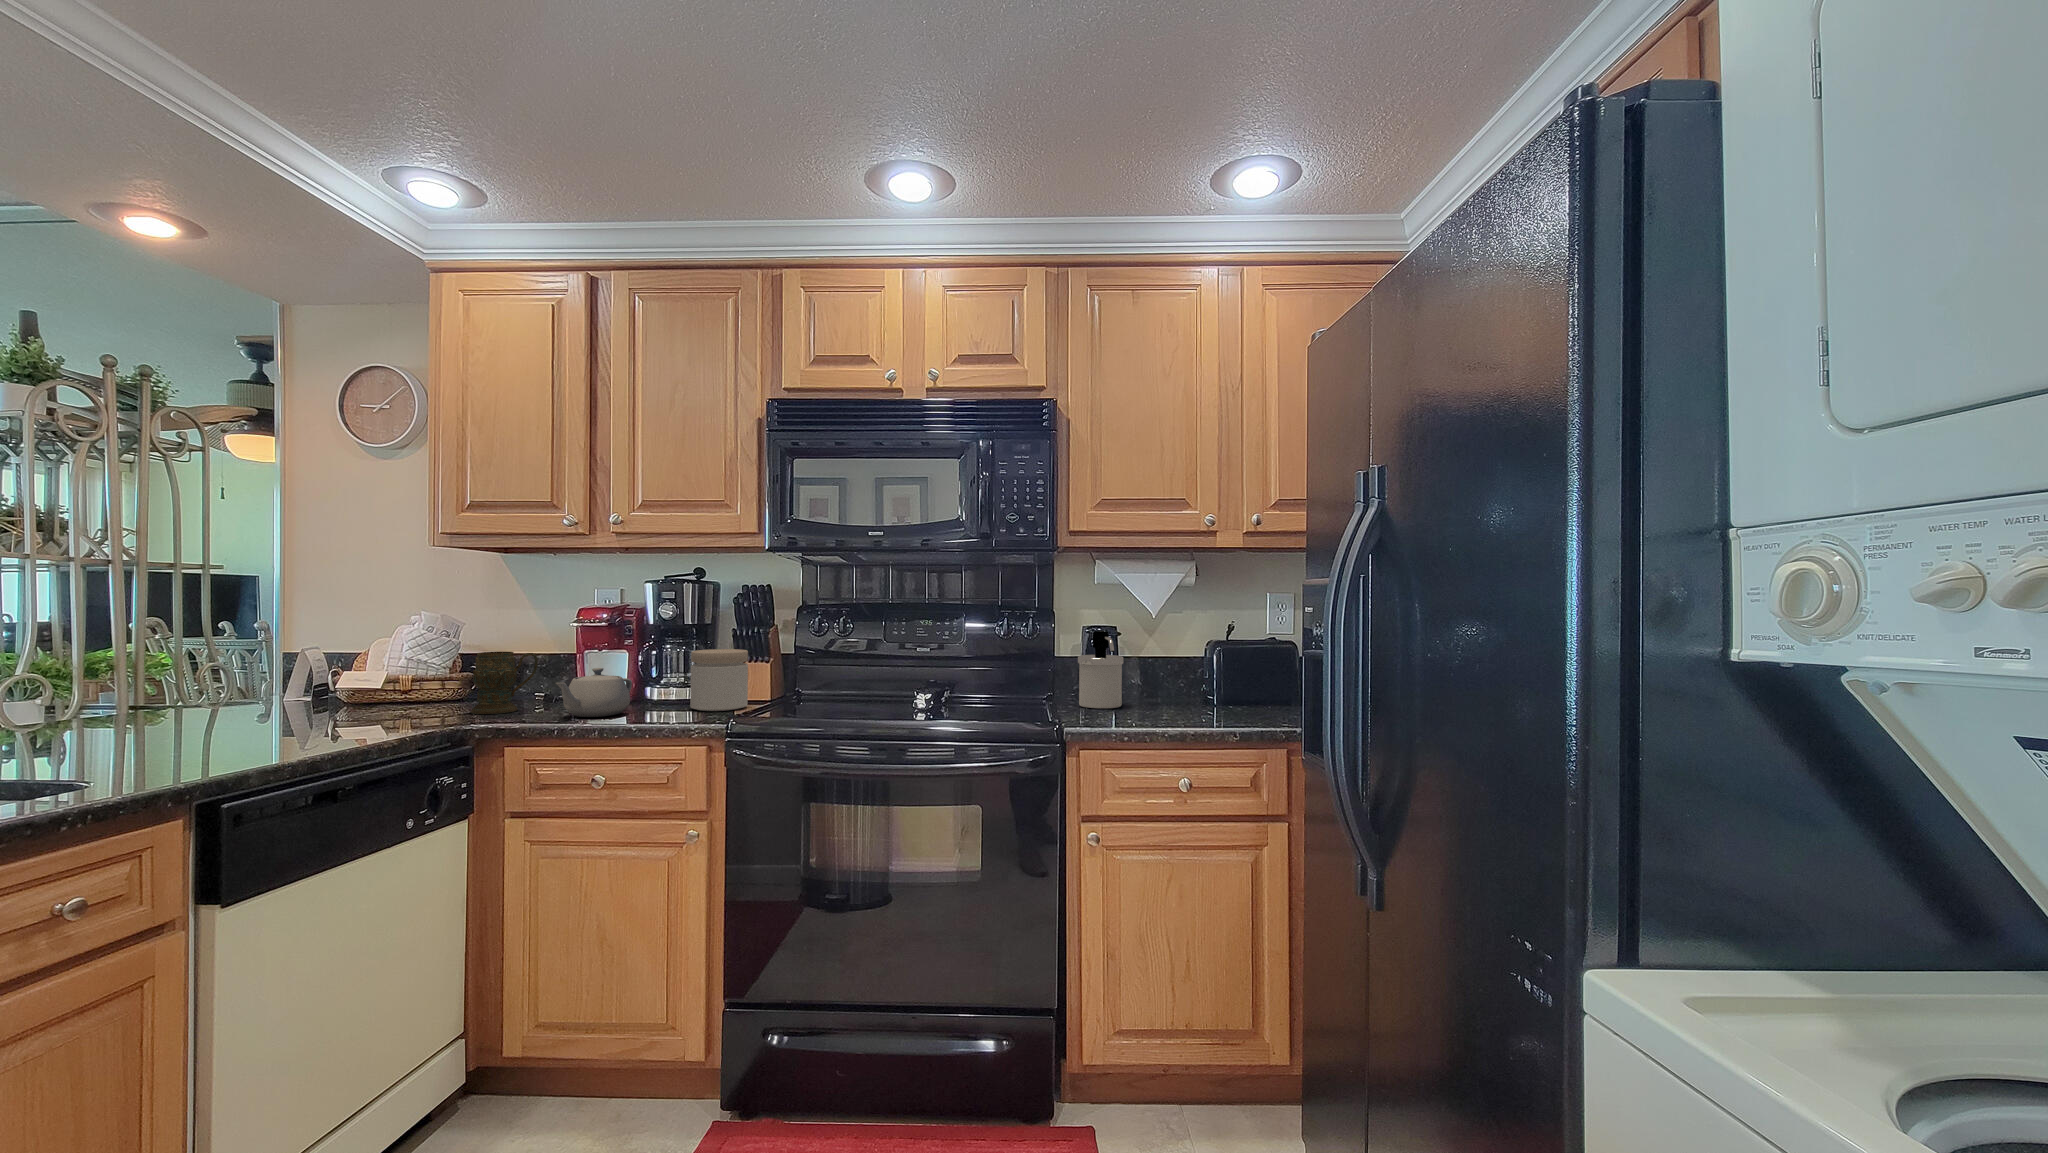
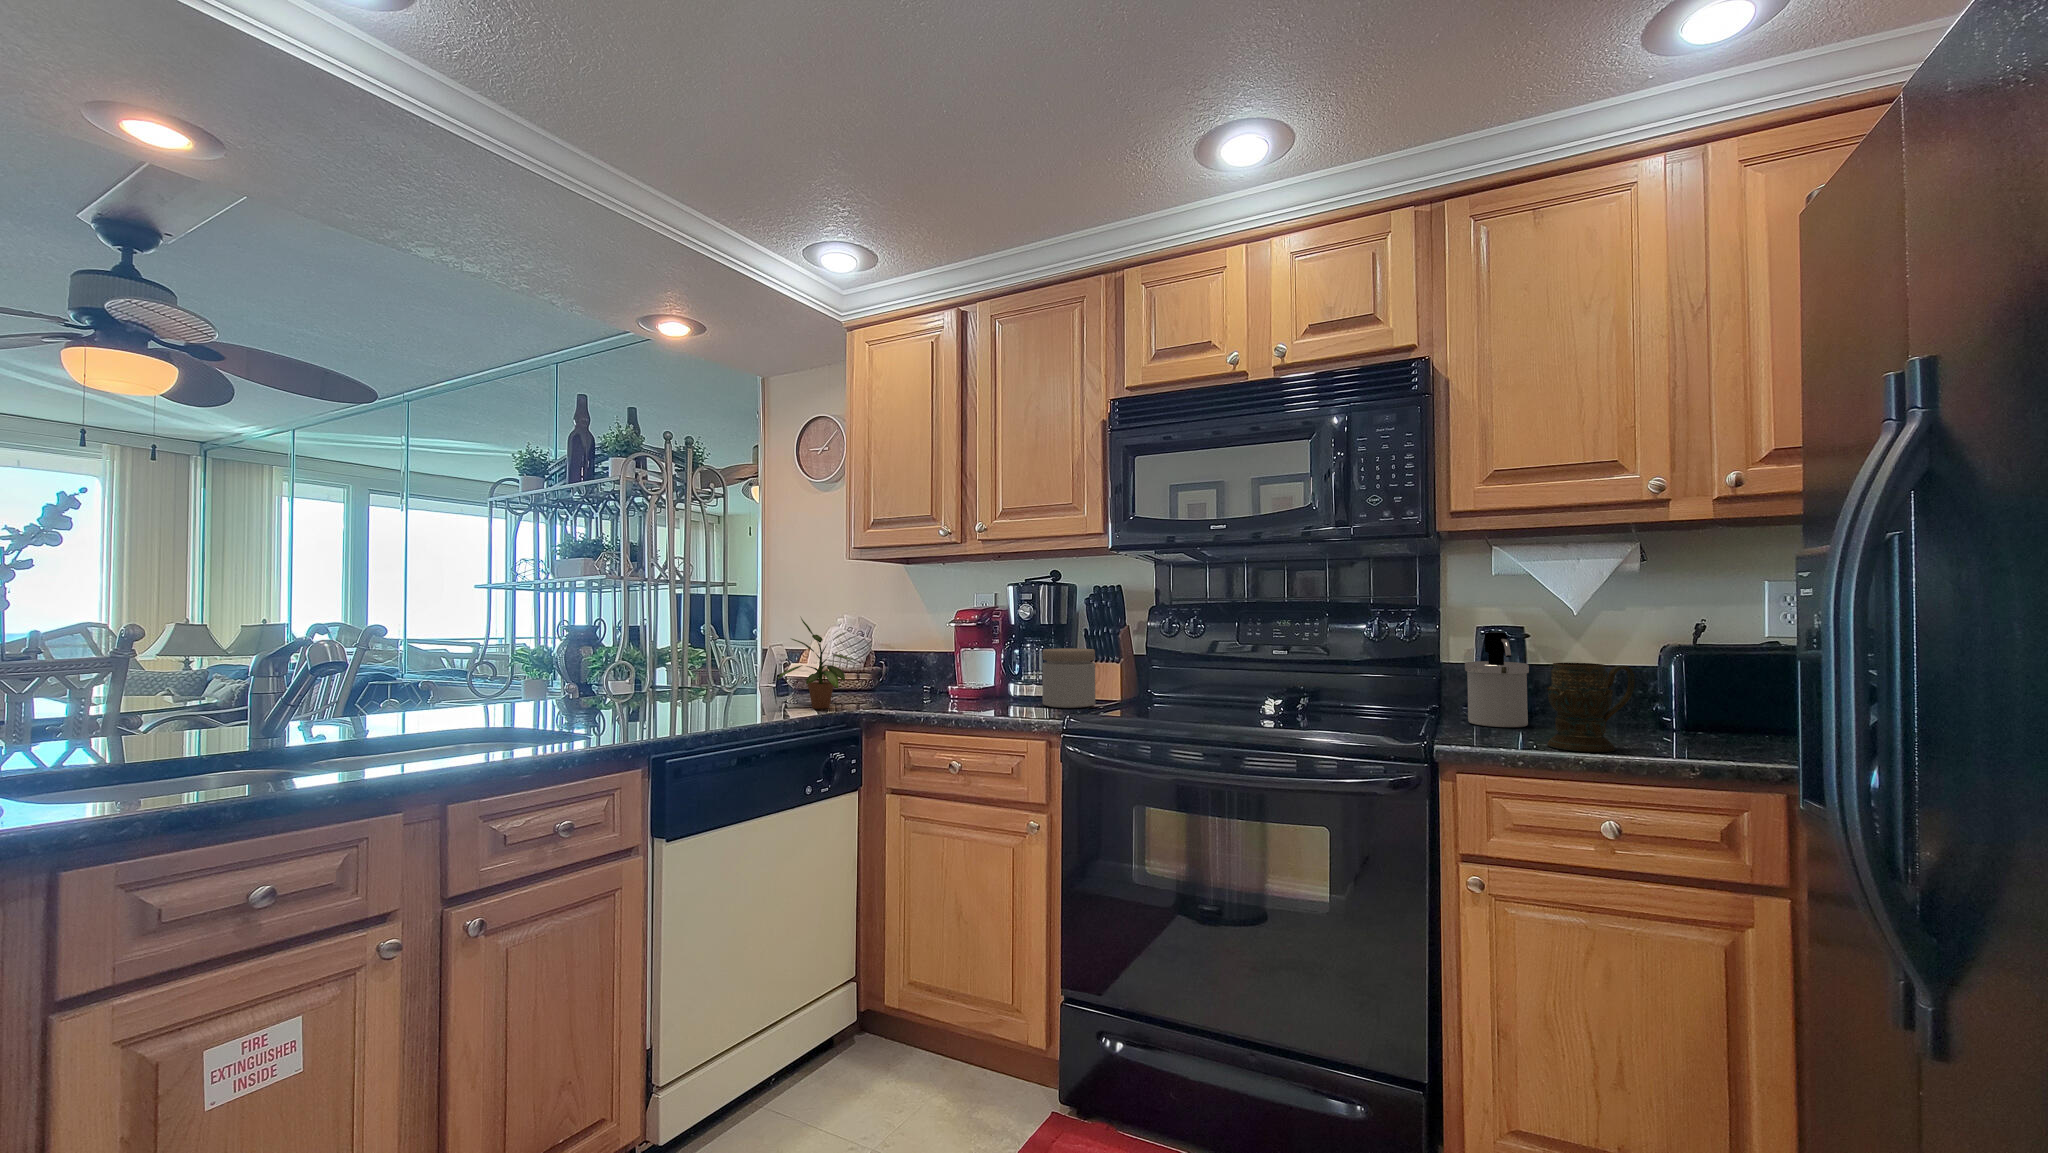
potted plant: none [351,617,465,728] -> present [778,618,855,709]
mug: present [471,651,538,714] -> present [1547,663,1635,752]
teapot: present [556,668,632,717] -> none [925,663,993,707]

